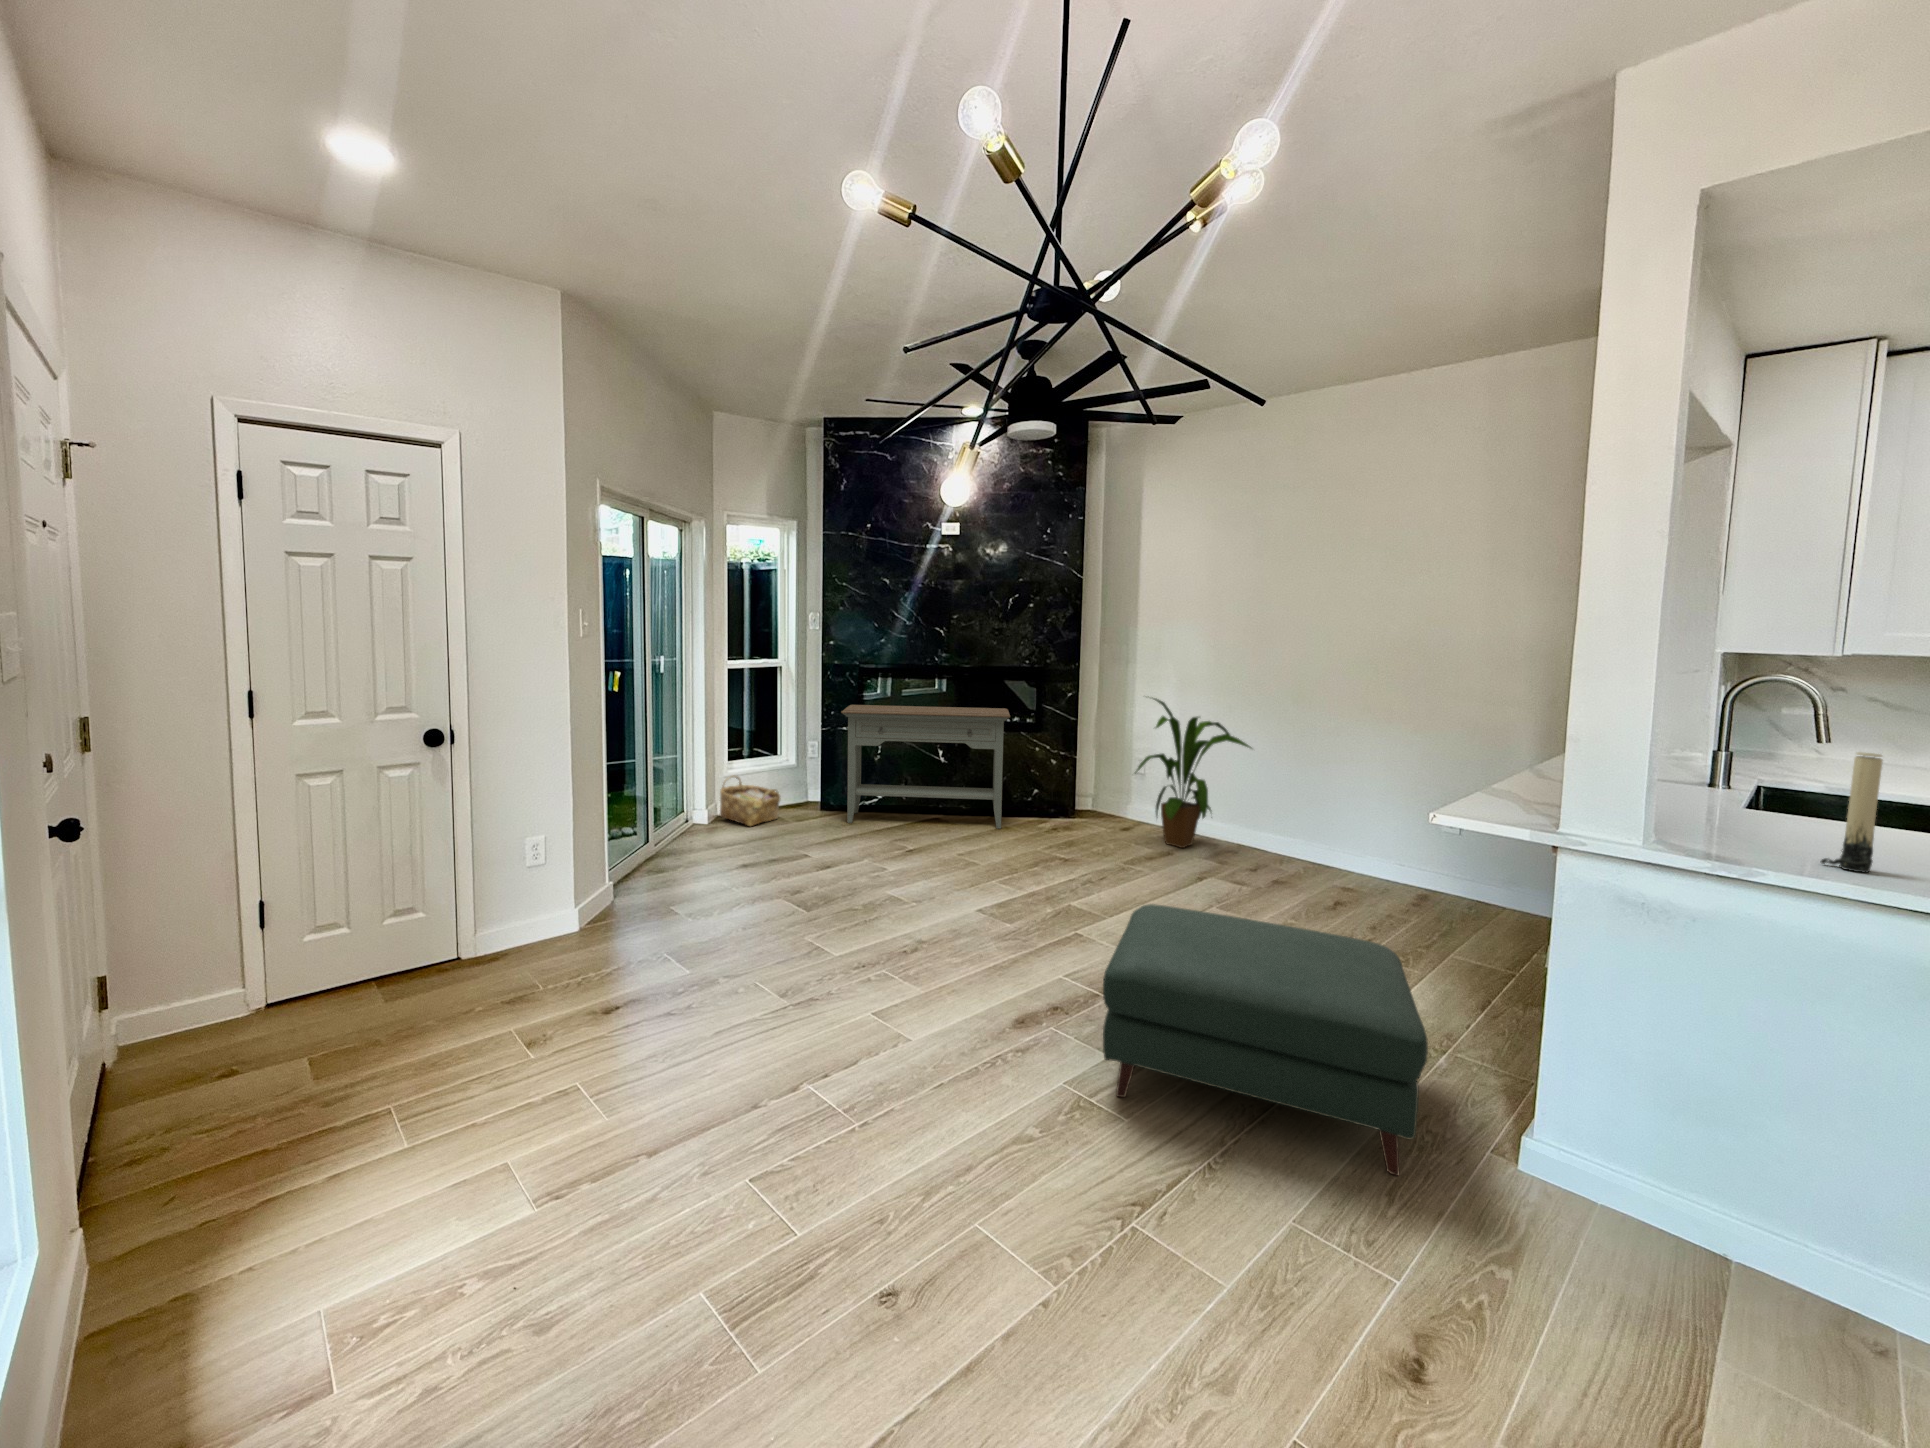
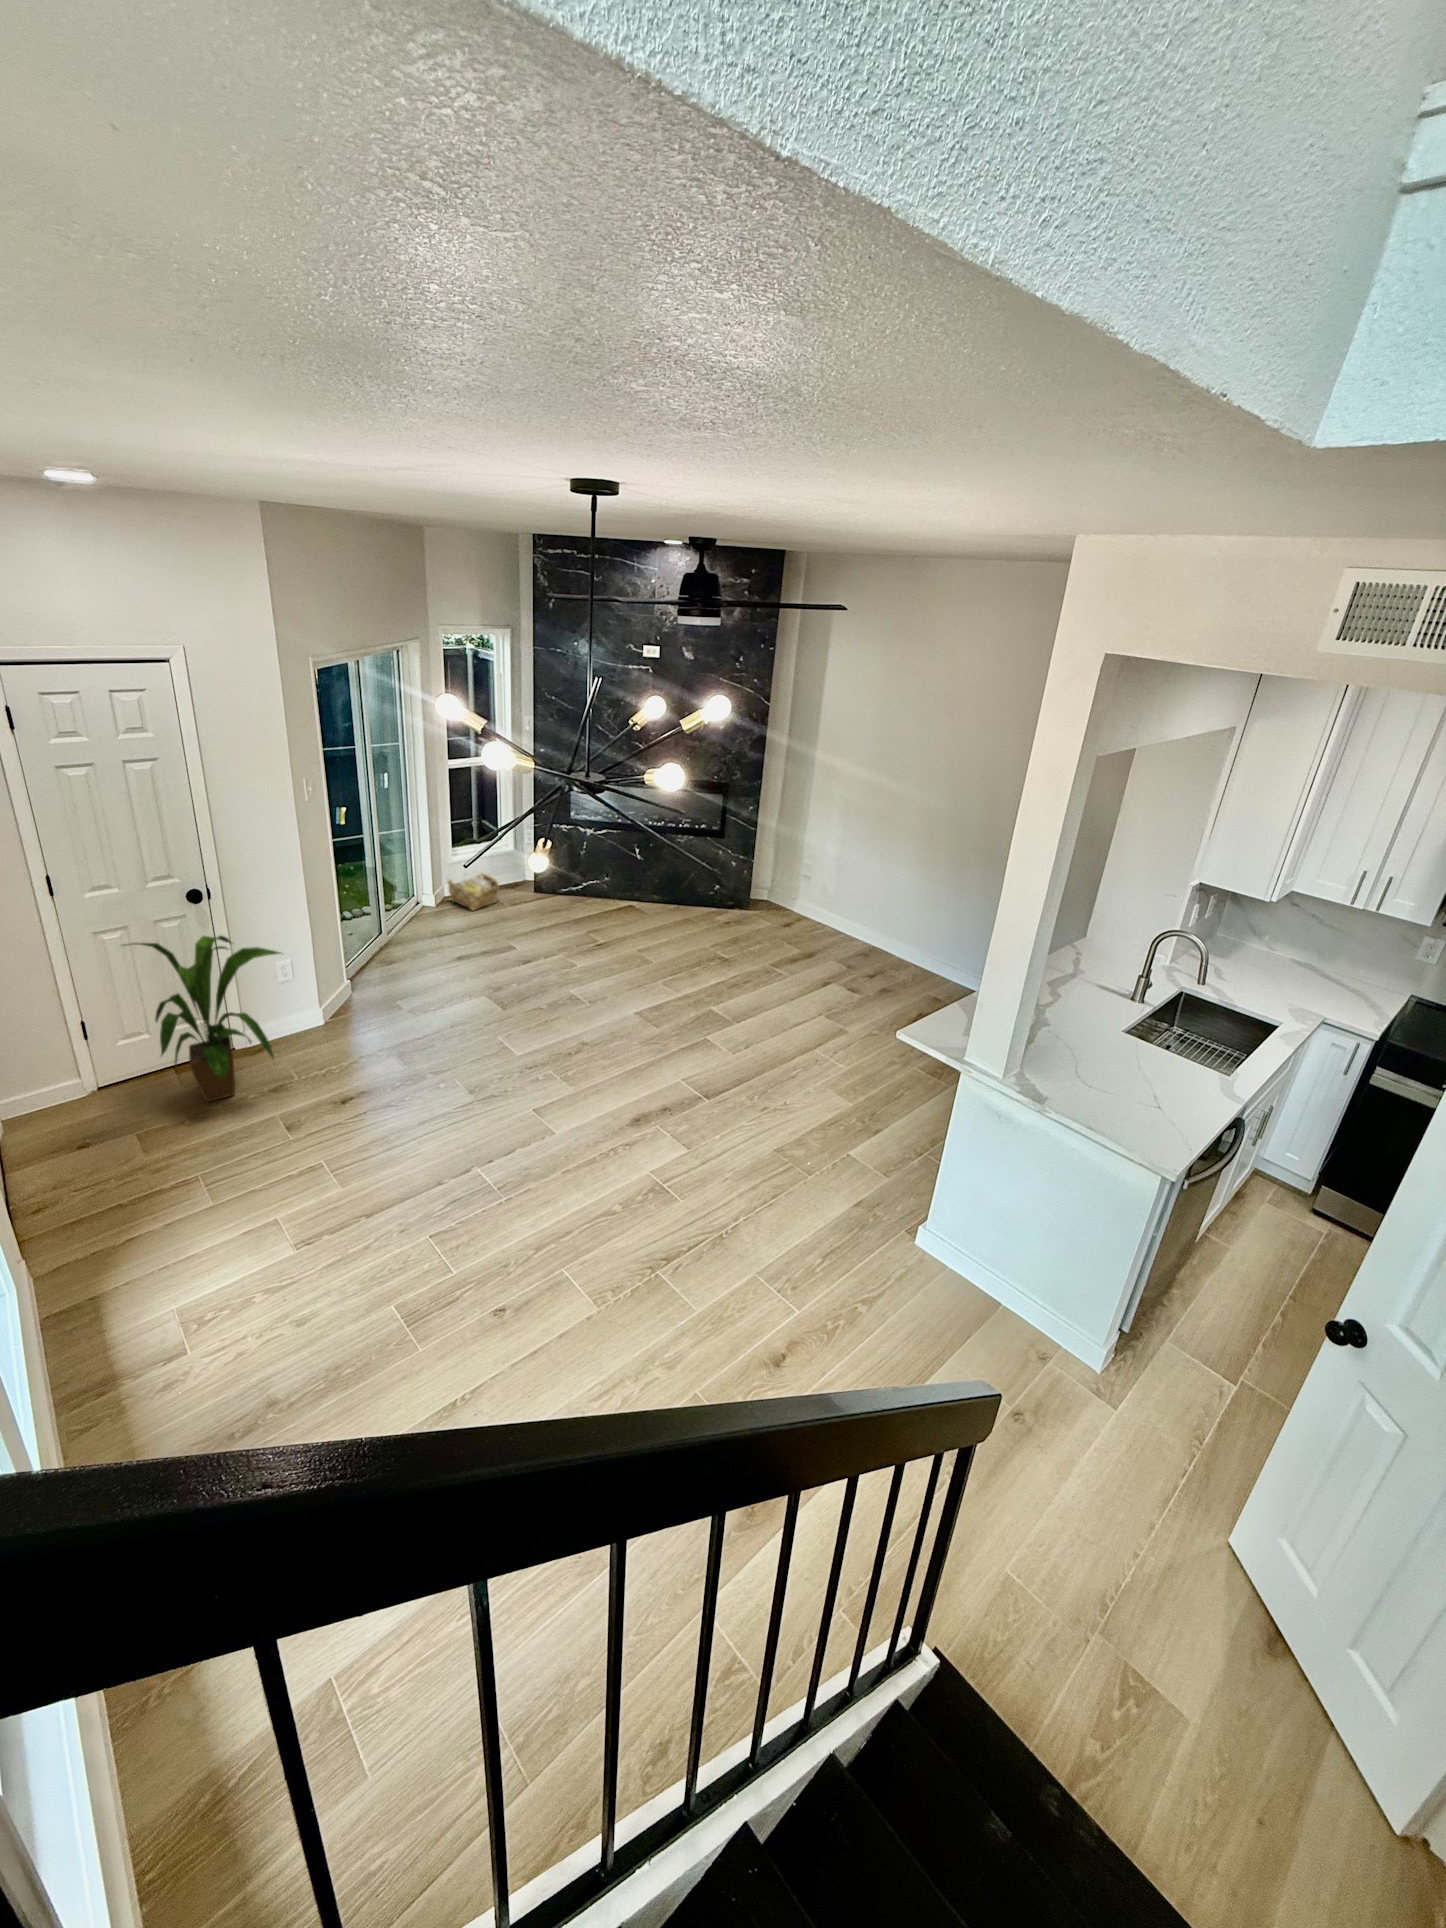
house plant: present [1136,698,1251,848] -> present [125,936,280,1102]
console table: present [841,705,1010,829] -> none [548,808,696,921]
candle: present [1821,752,1883,873] -> none [1099,1058,1141,1127]
ottoman: present [1103,904,1428,1176] -> none [674,1050,886,1247]

